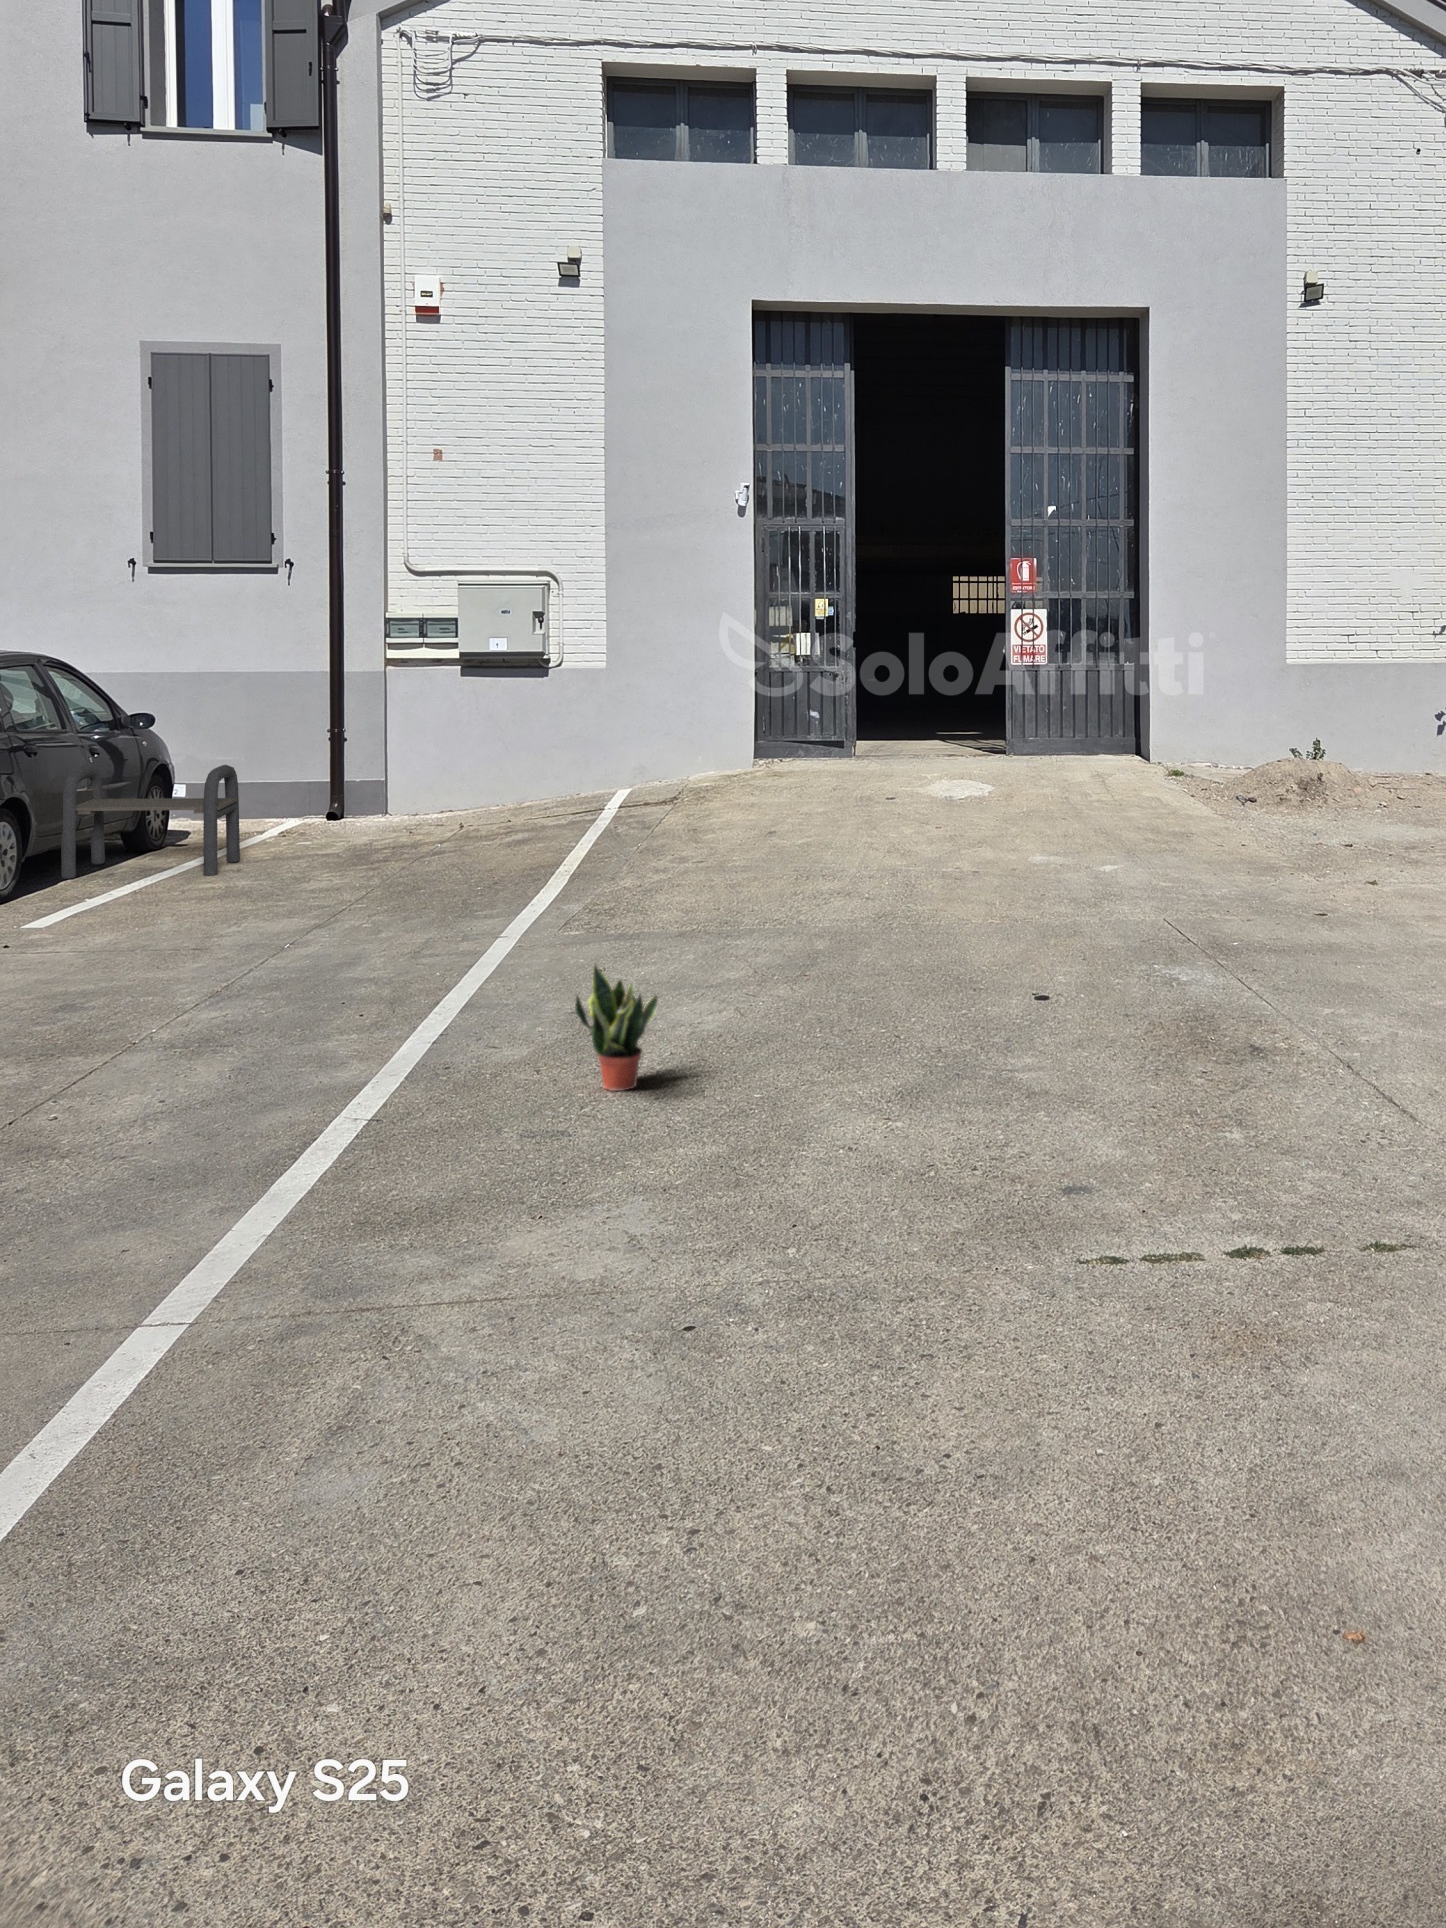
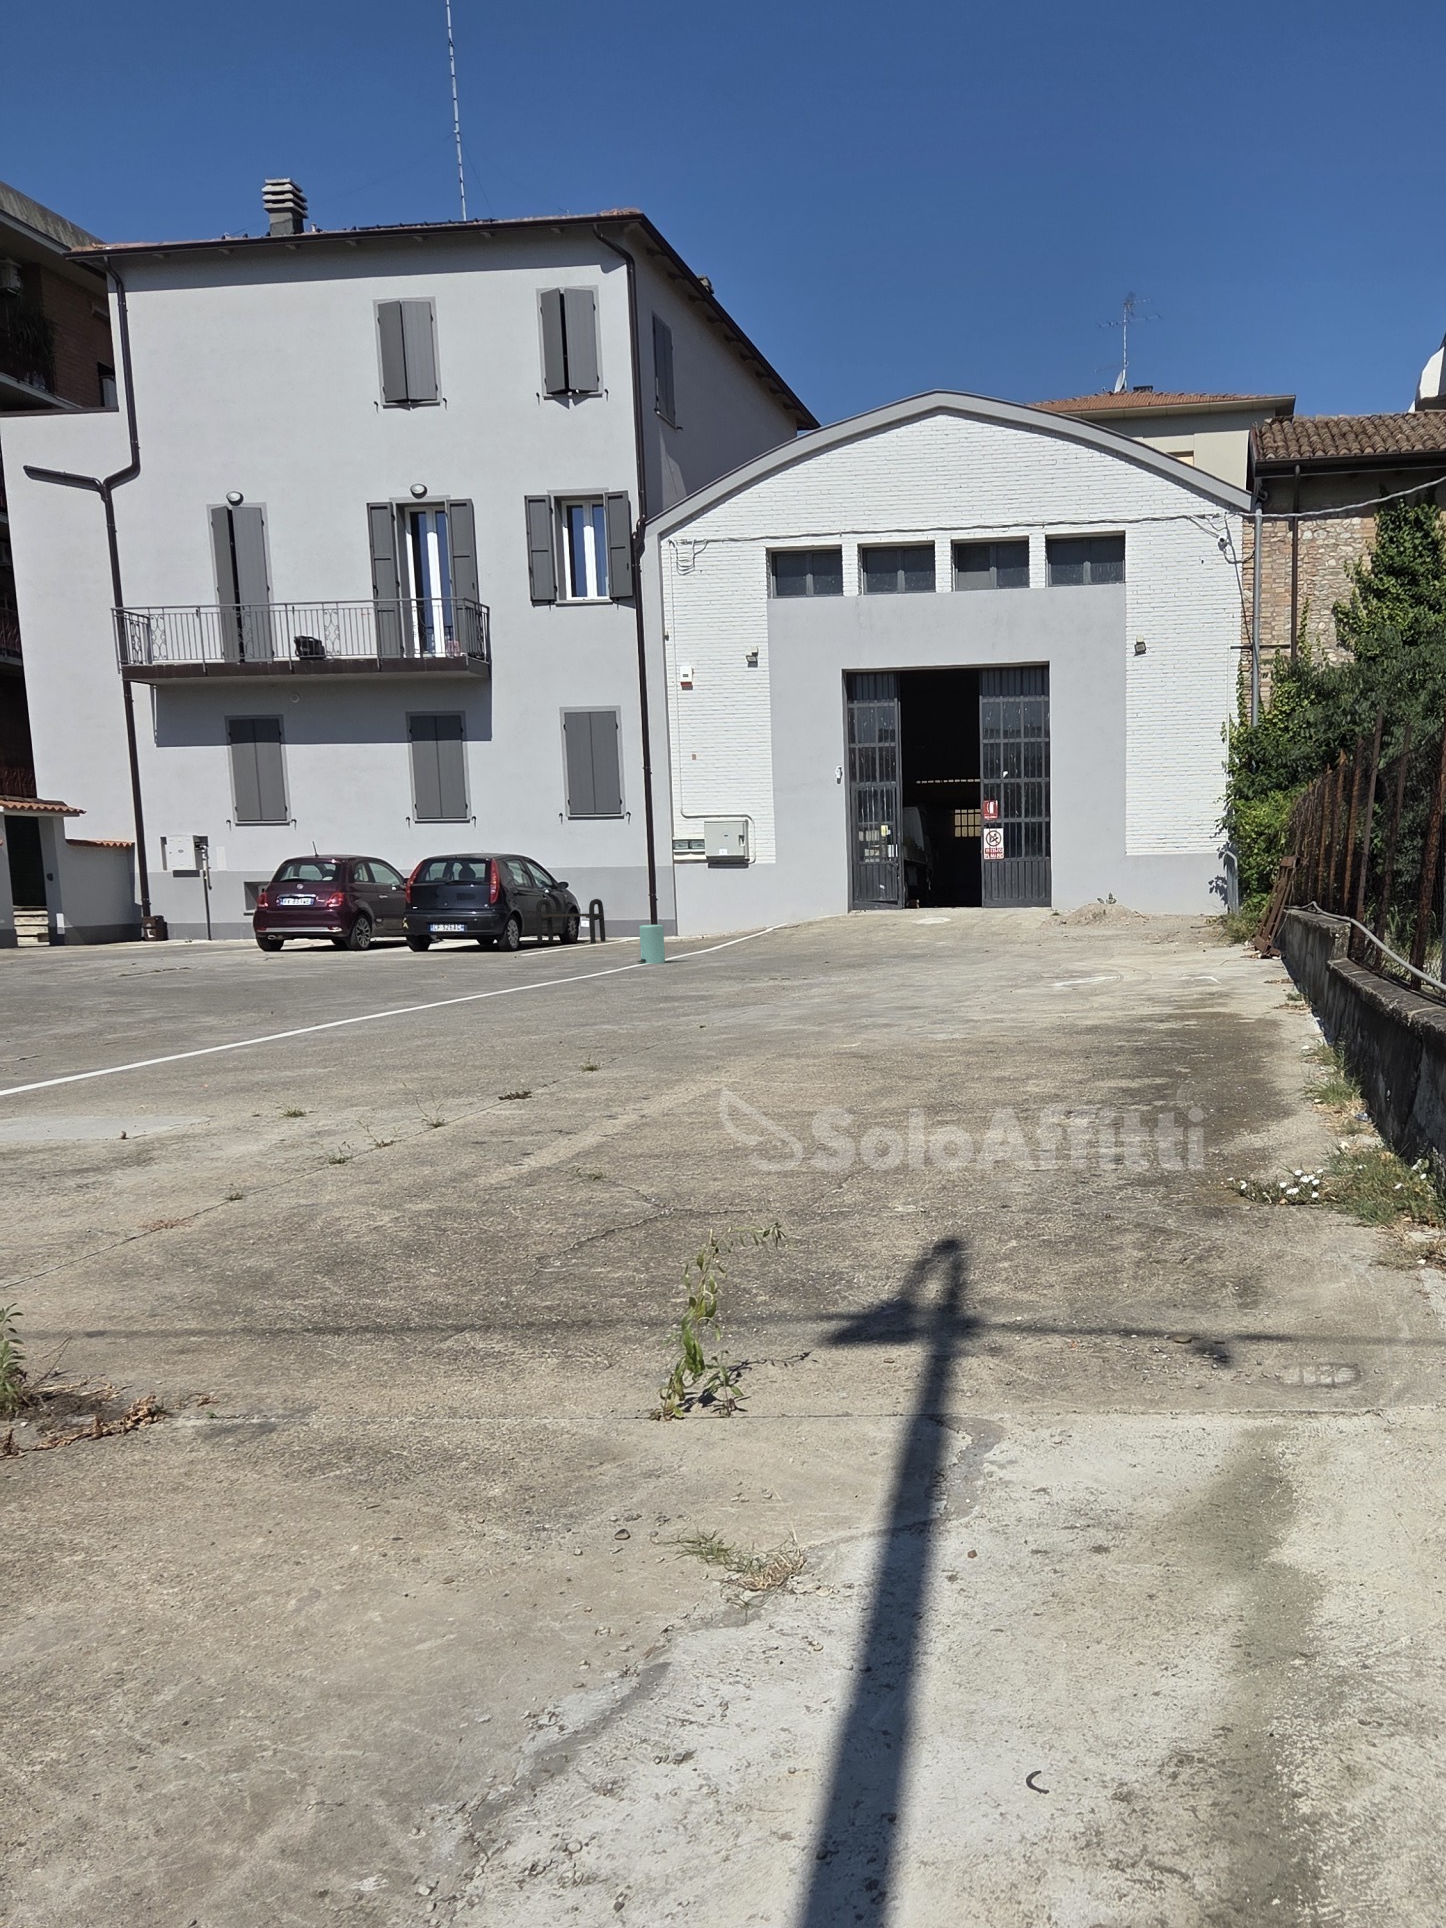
trash can: none [416,932,510,1072] -> present [637,925,665,964]
potted plant: present [575,966,658,1091] -> none [676,927,701,965]

